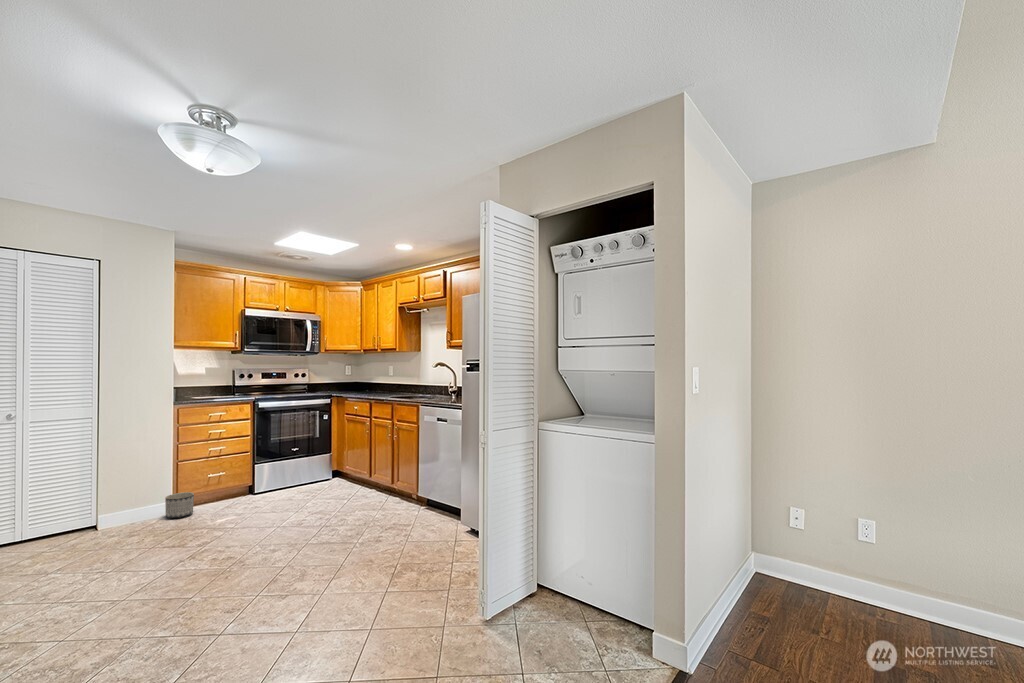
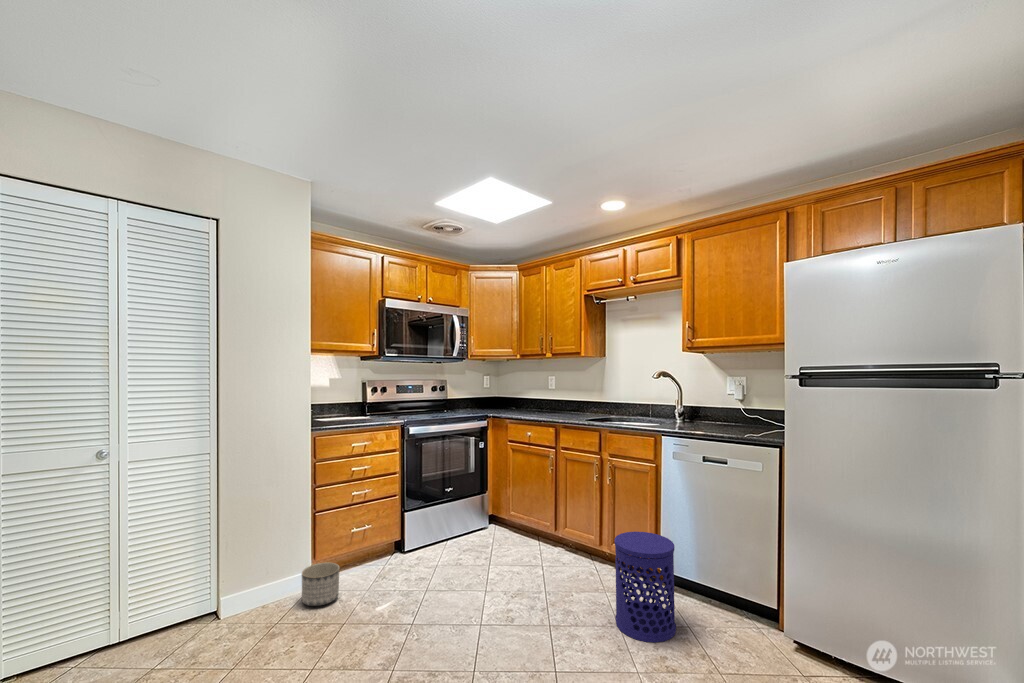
waste bin: none [366,465,403,527] -> present [614,532,676,642]

